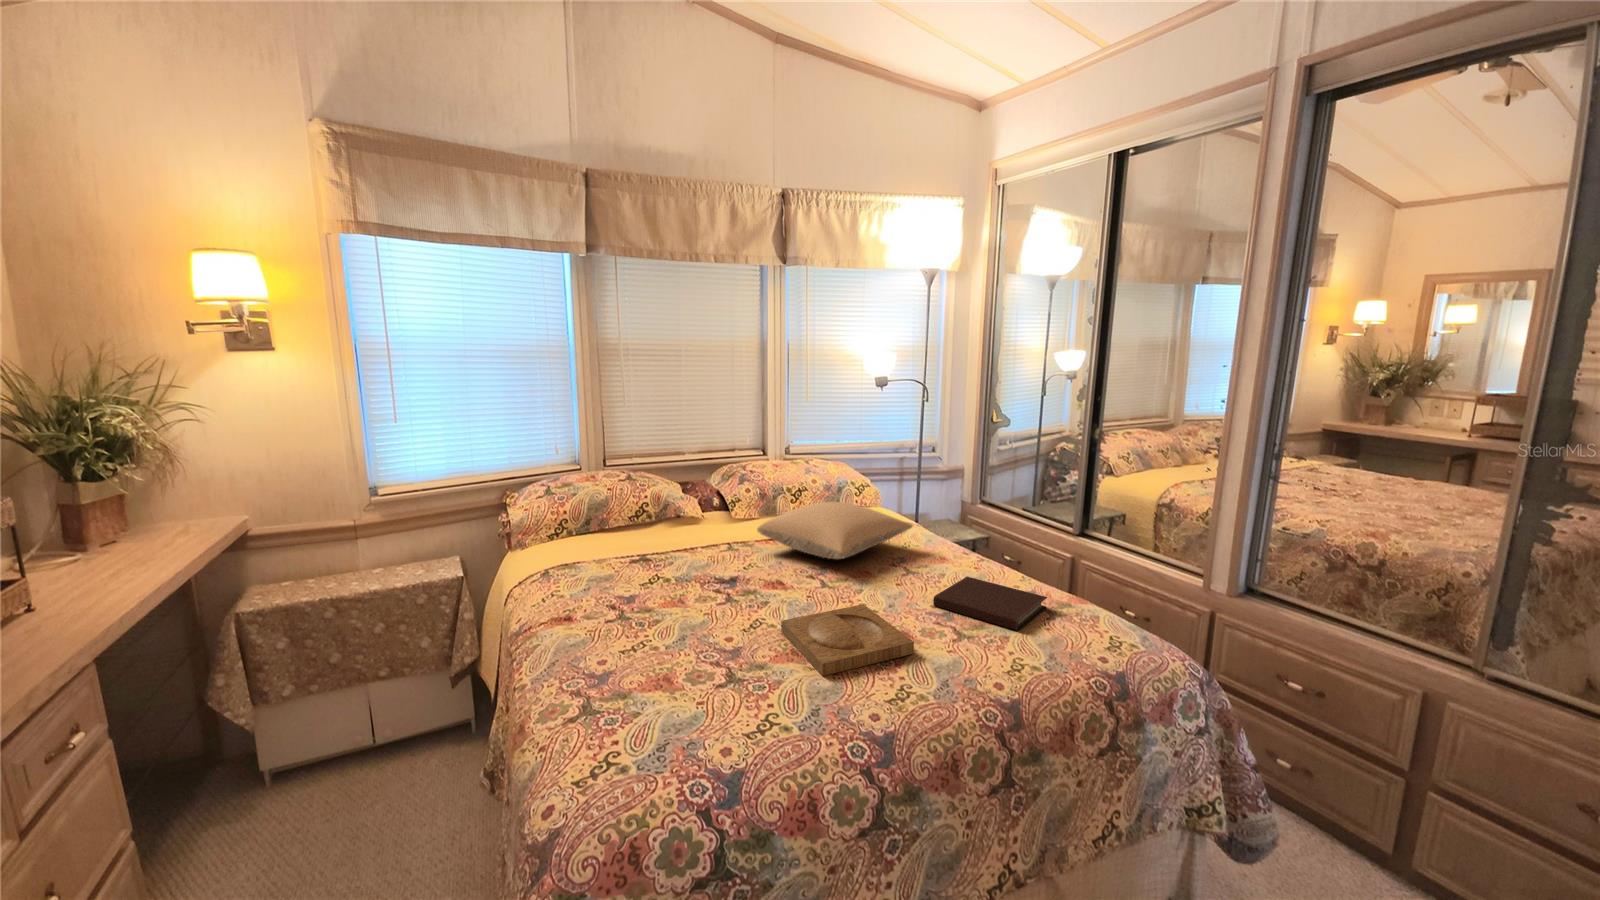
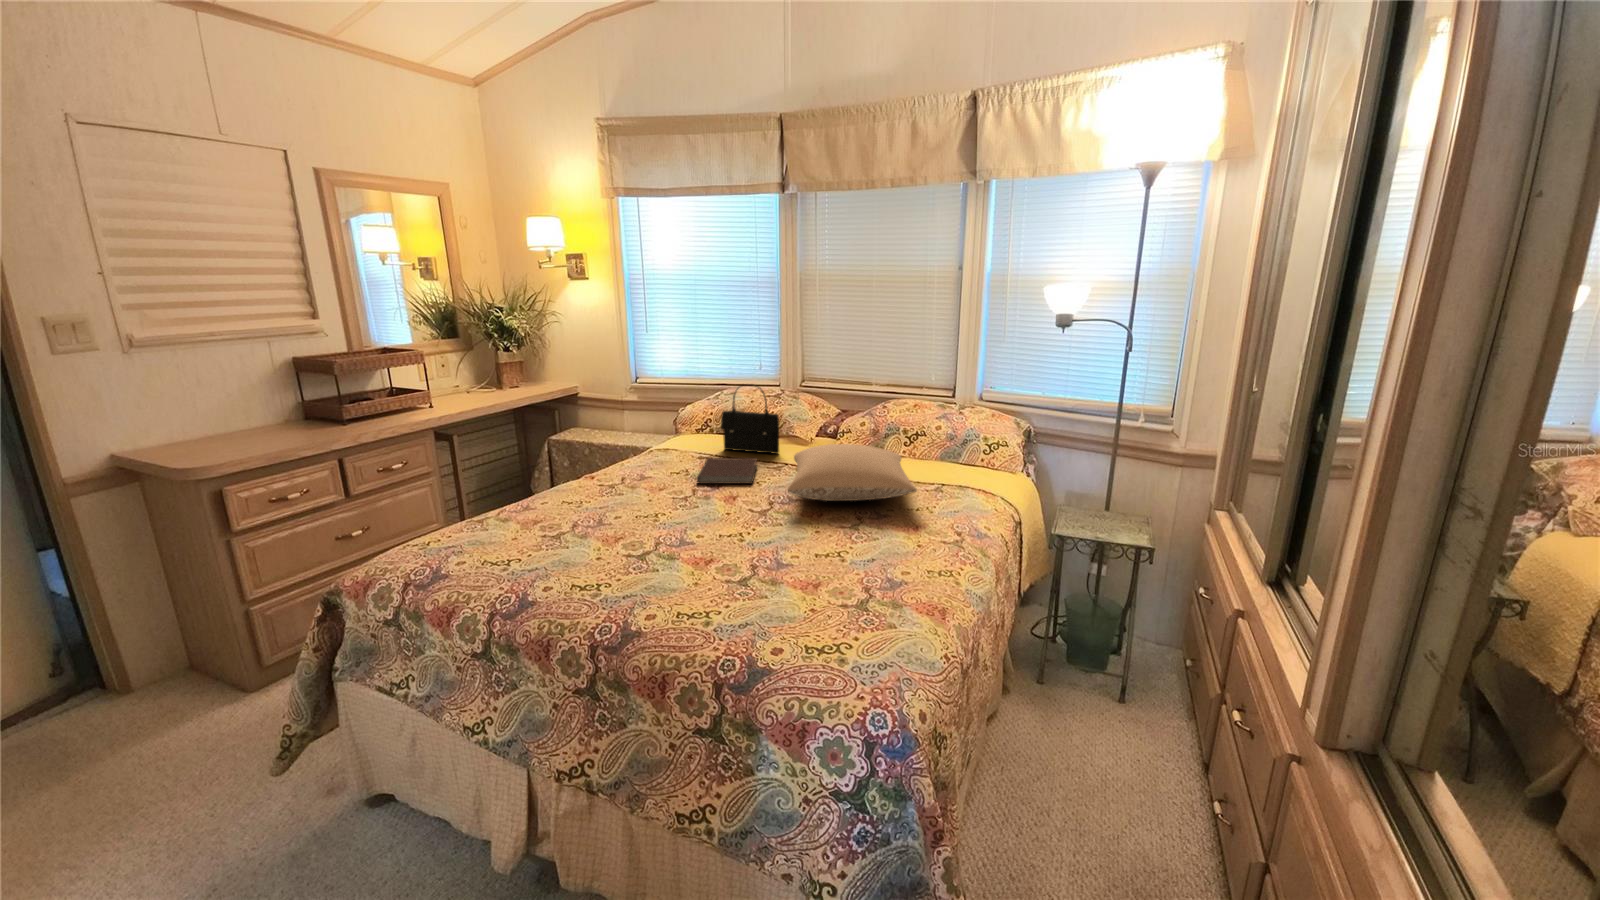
handbag: none [614,466,684,548] -> present [721,385,779,454]
notebook: present [933,577,1047,630] -> present [697,458,757,484]
tray: present [781,604,914,676] -> none [595,518,723,575]

